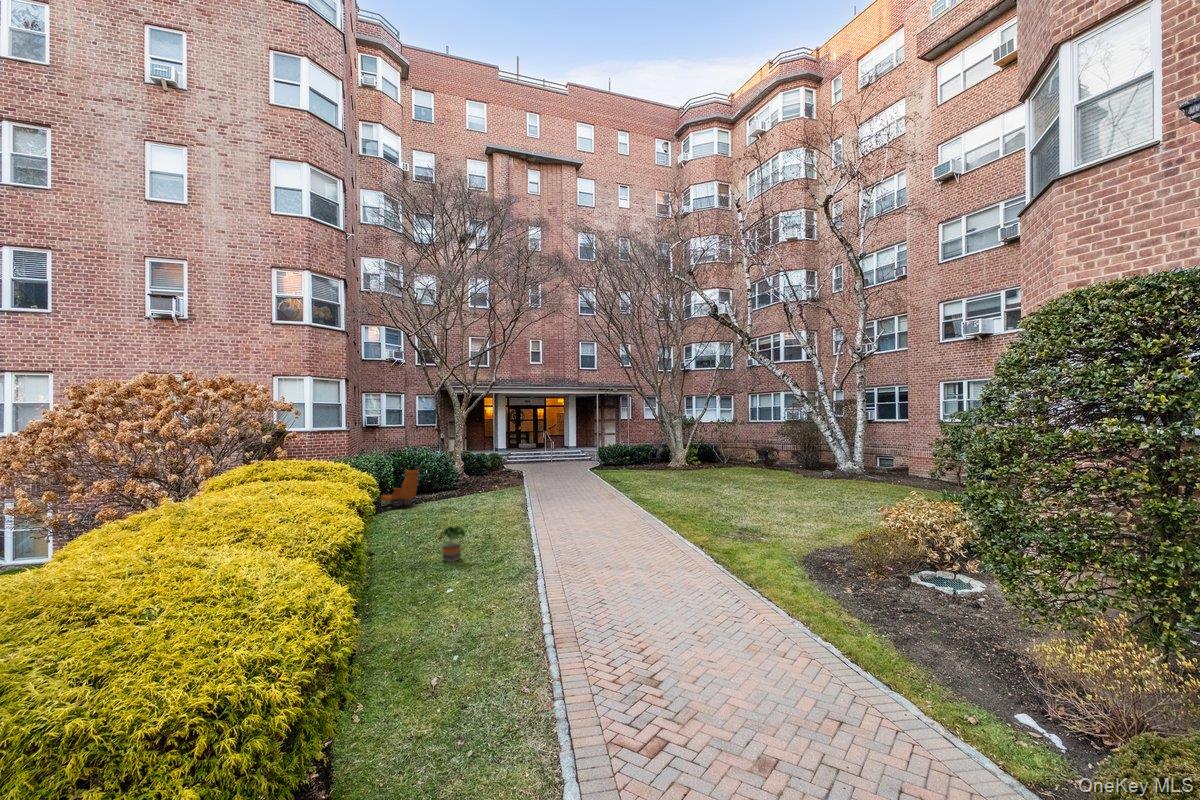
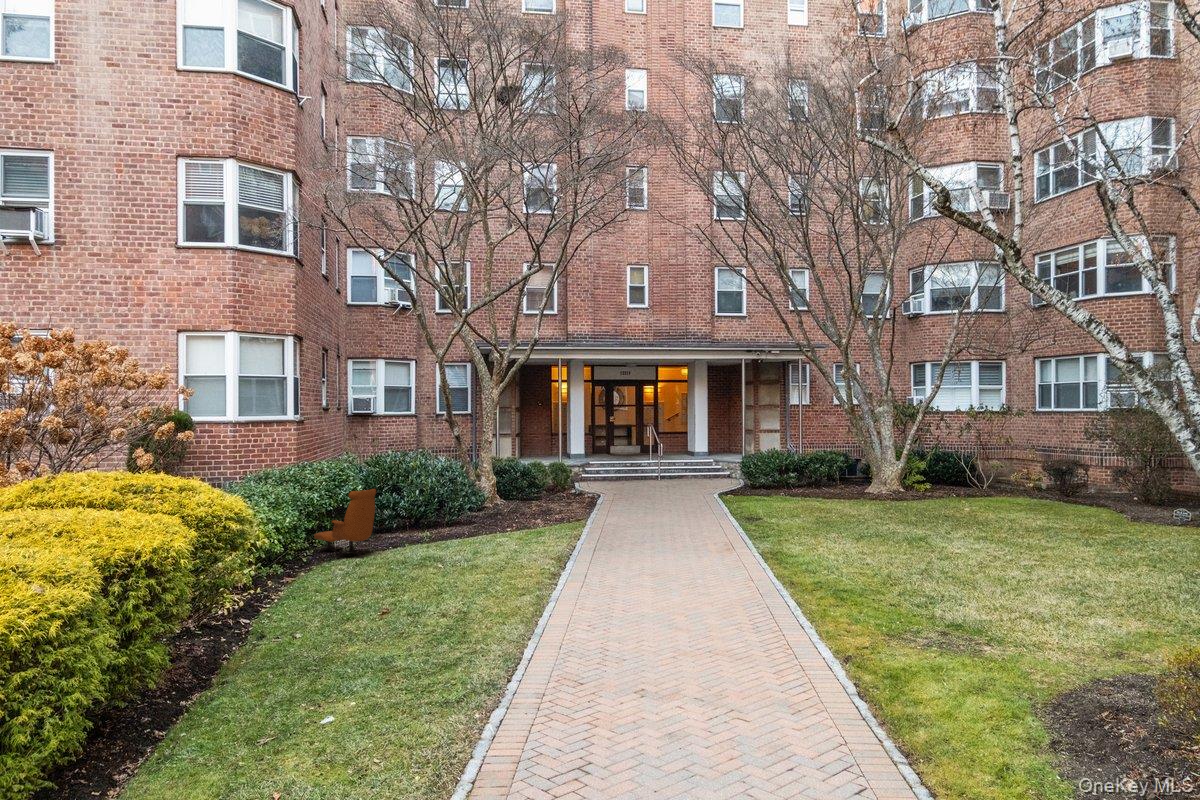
potted tree: present [440,526,465,562] -> none [297,617,354,695]

